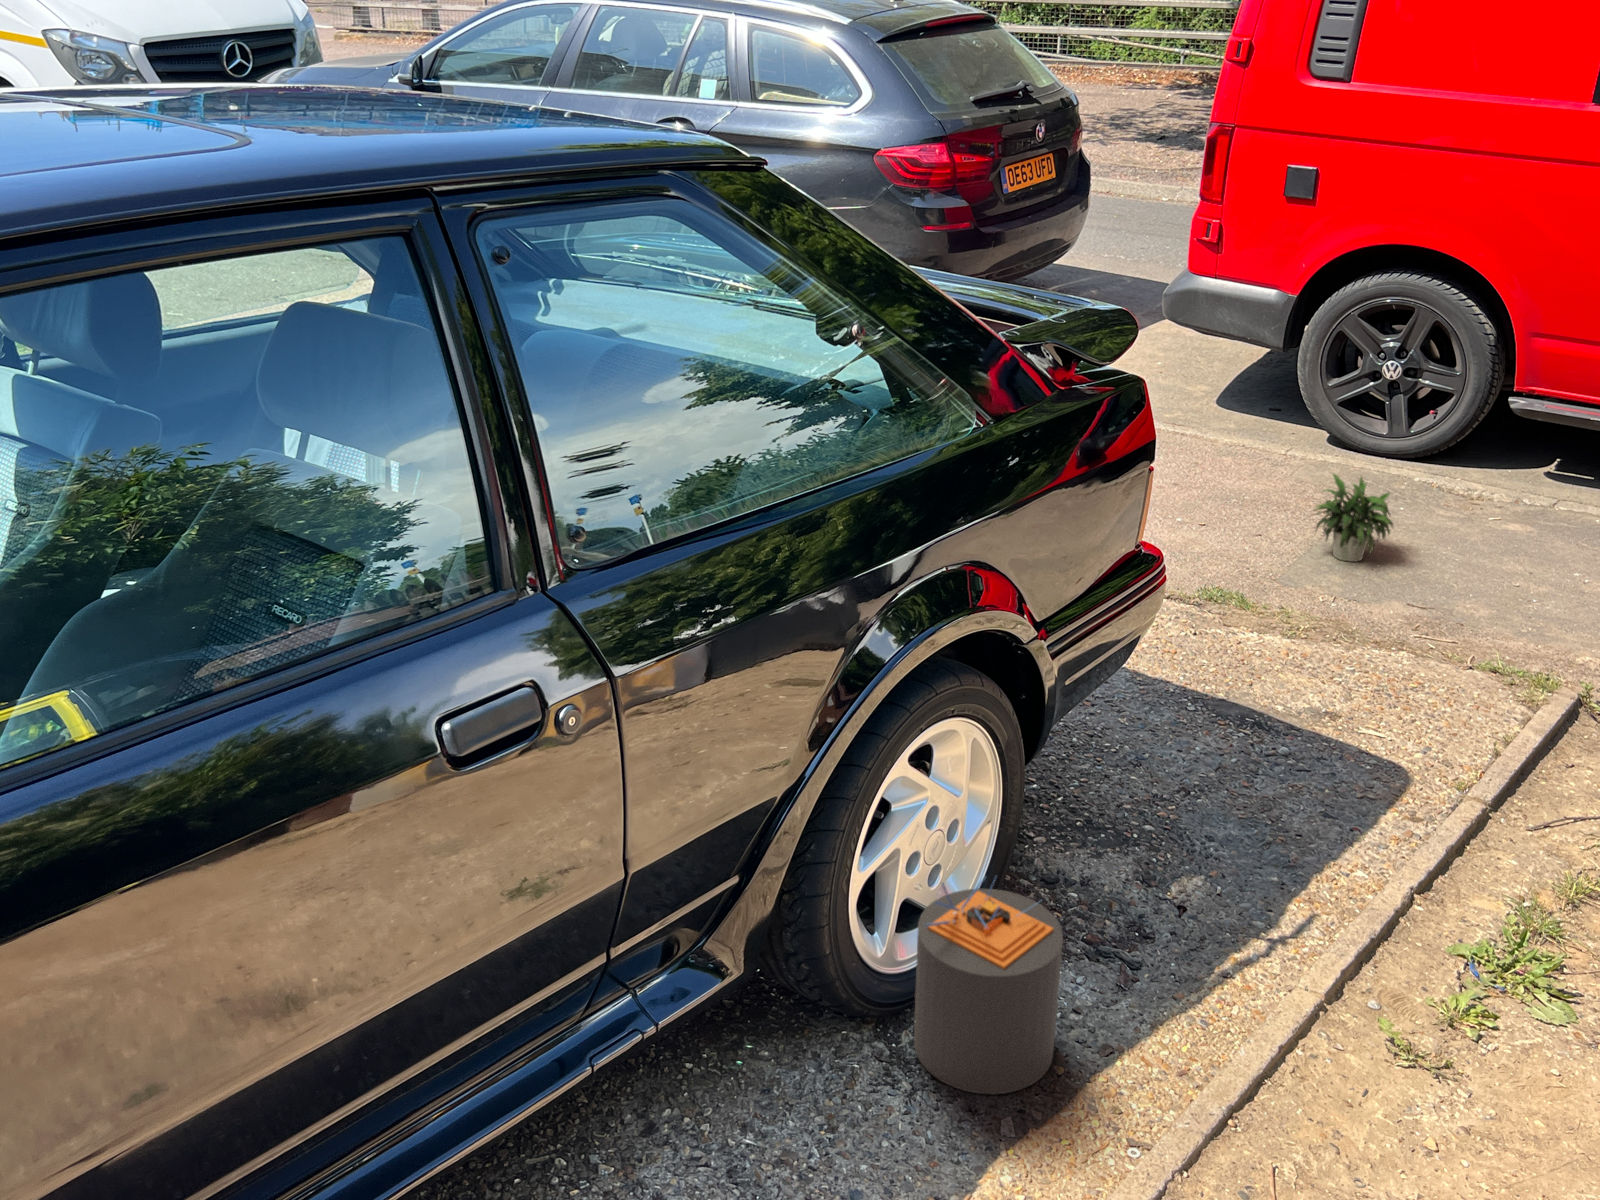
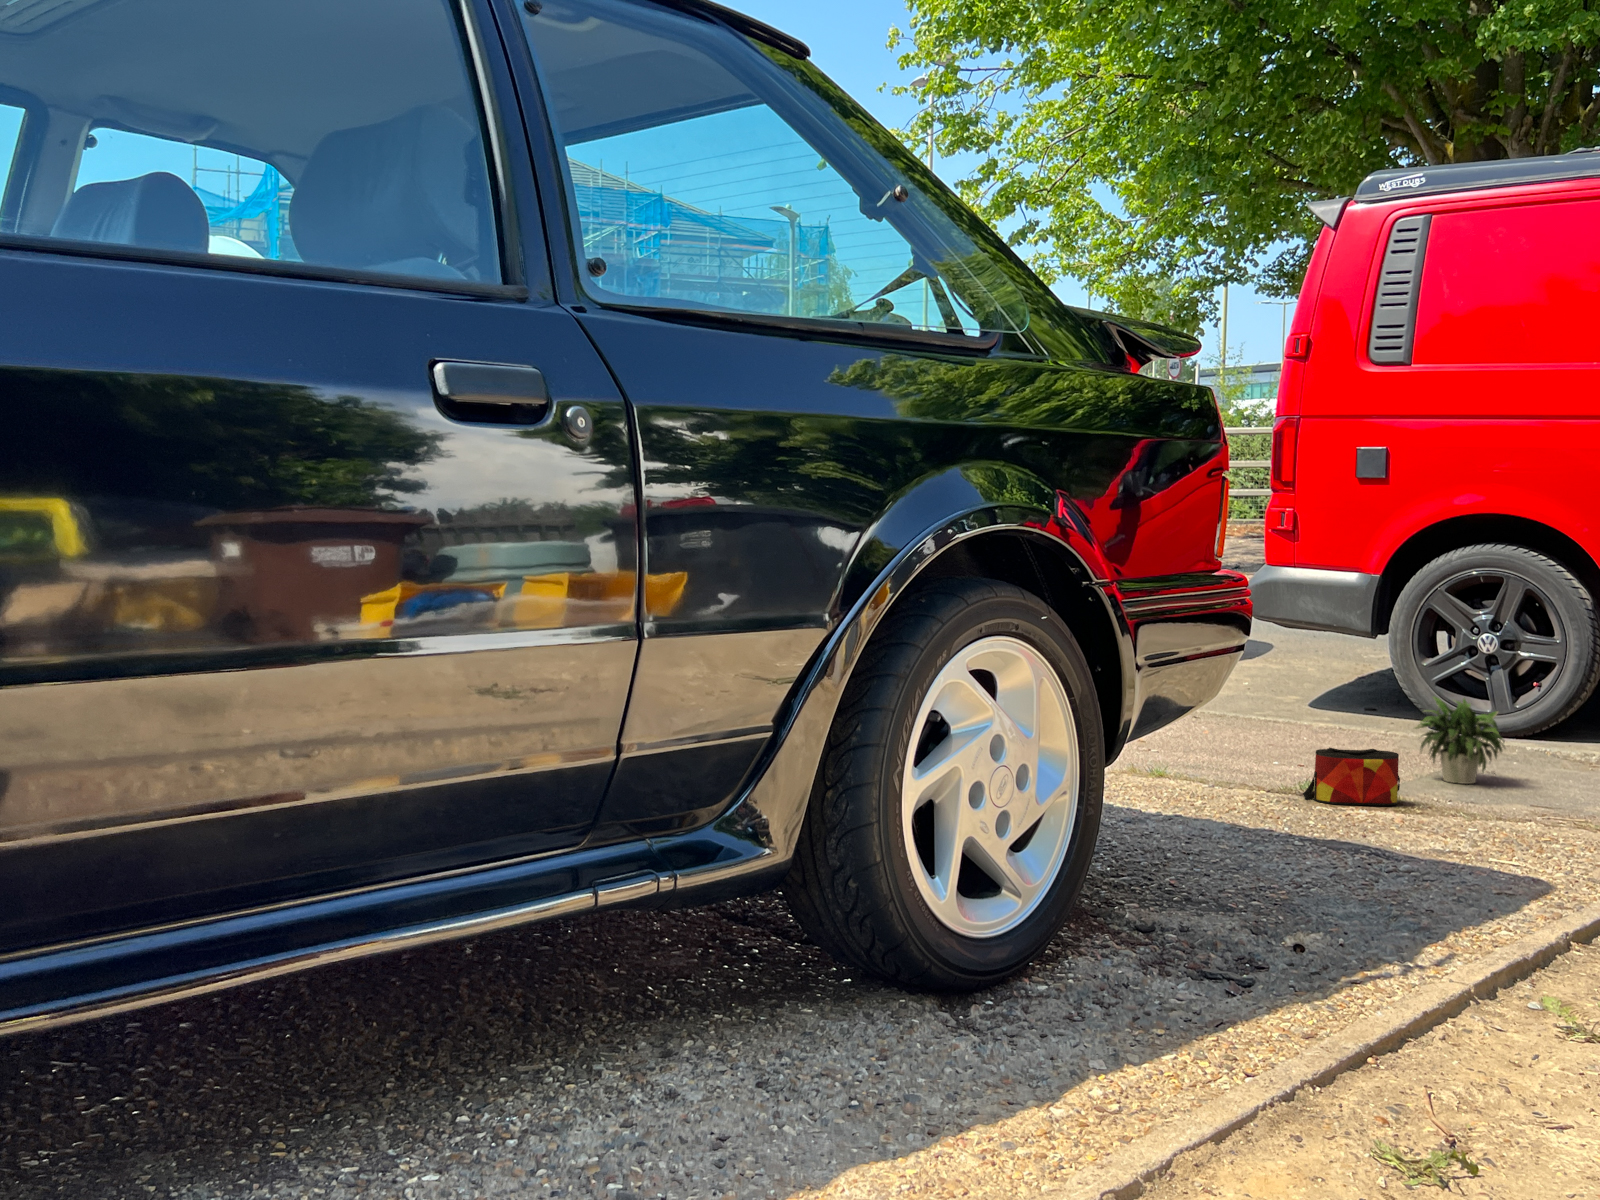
bag: none [1203,558,1294,615] -> present [1303,748,1400,805]
trash can: present [914,876,1063,1094] -> none [986,782,1155,1044]

